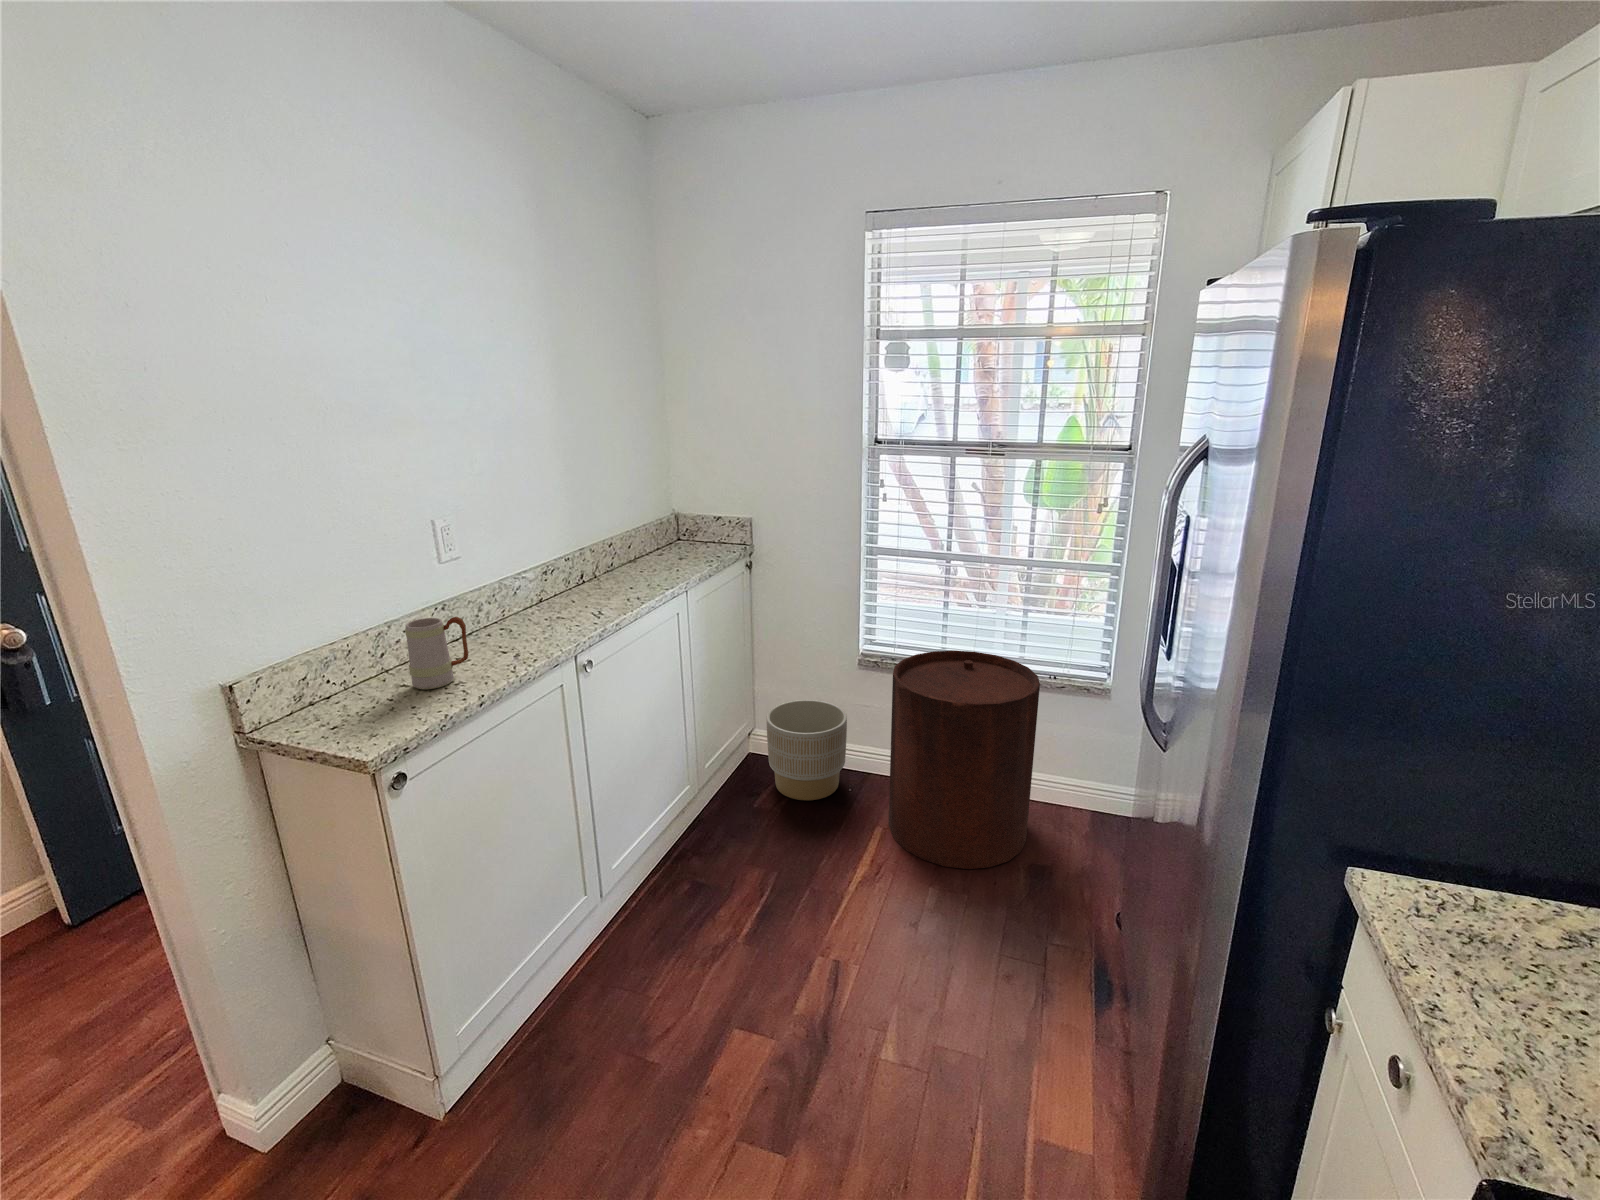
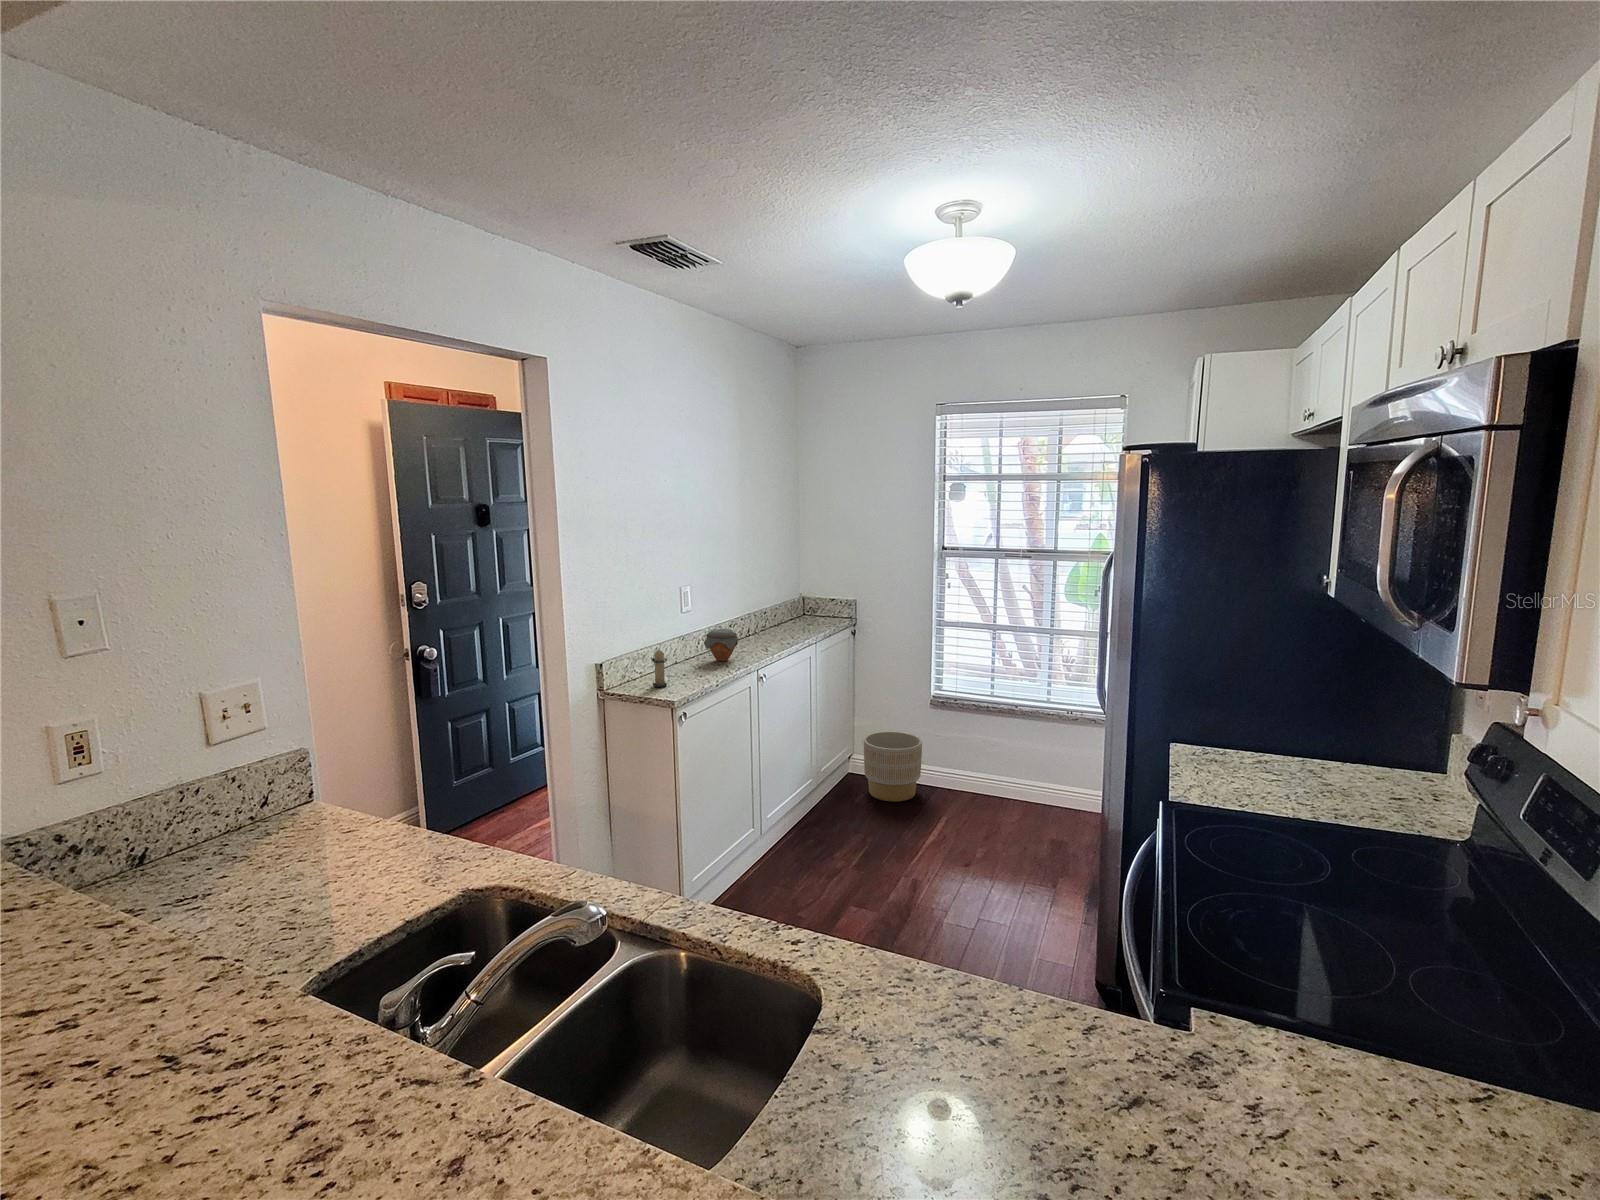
jar: none [480,587,543,642] -> present [704,629,739,661]
mug: present [405,617,468,689] -> none [676,638,707,678]
candle: none [338,647,385,720] -> present [651,650,667,687]
trash can: present [889,650,1040,869] -> none [952,693,1058,842]

